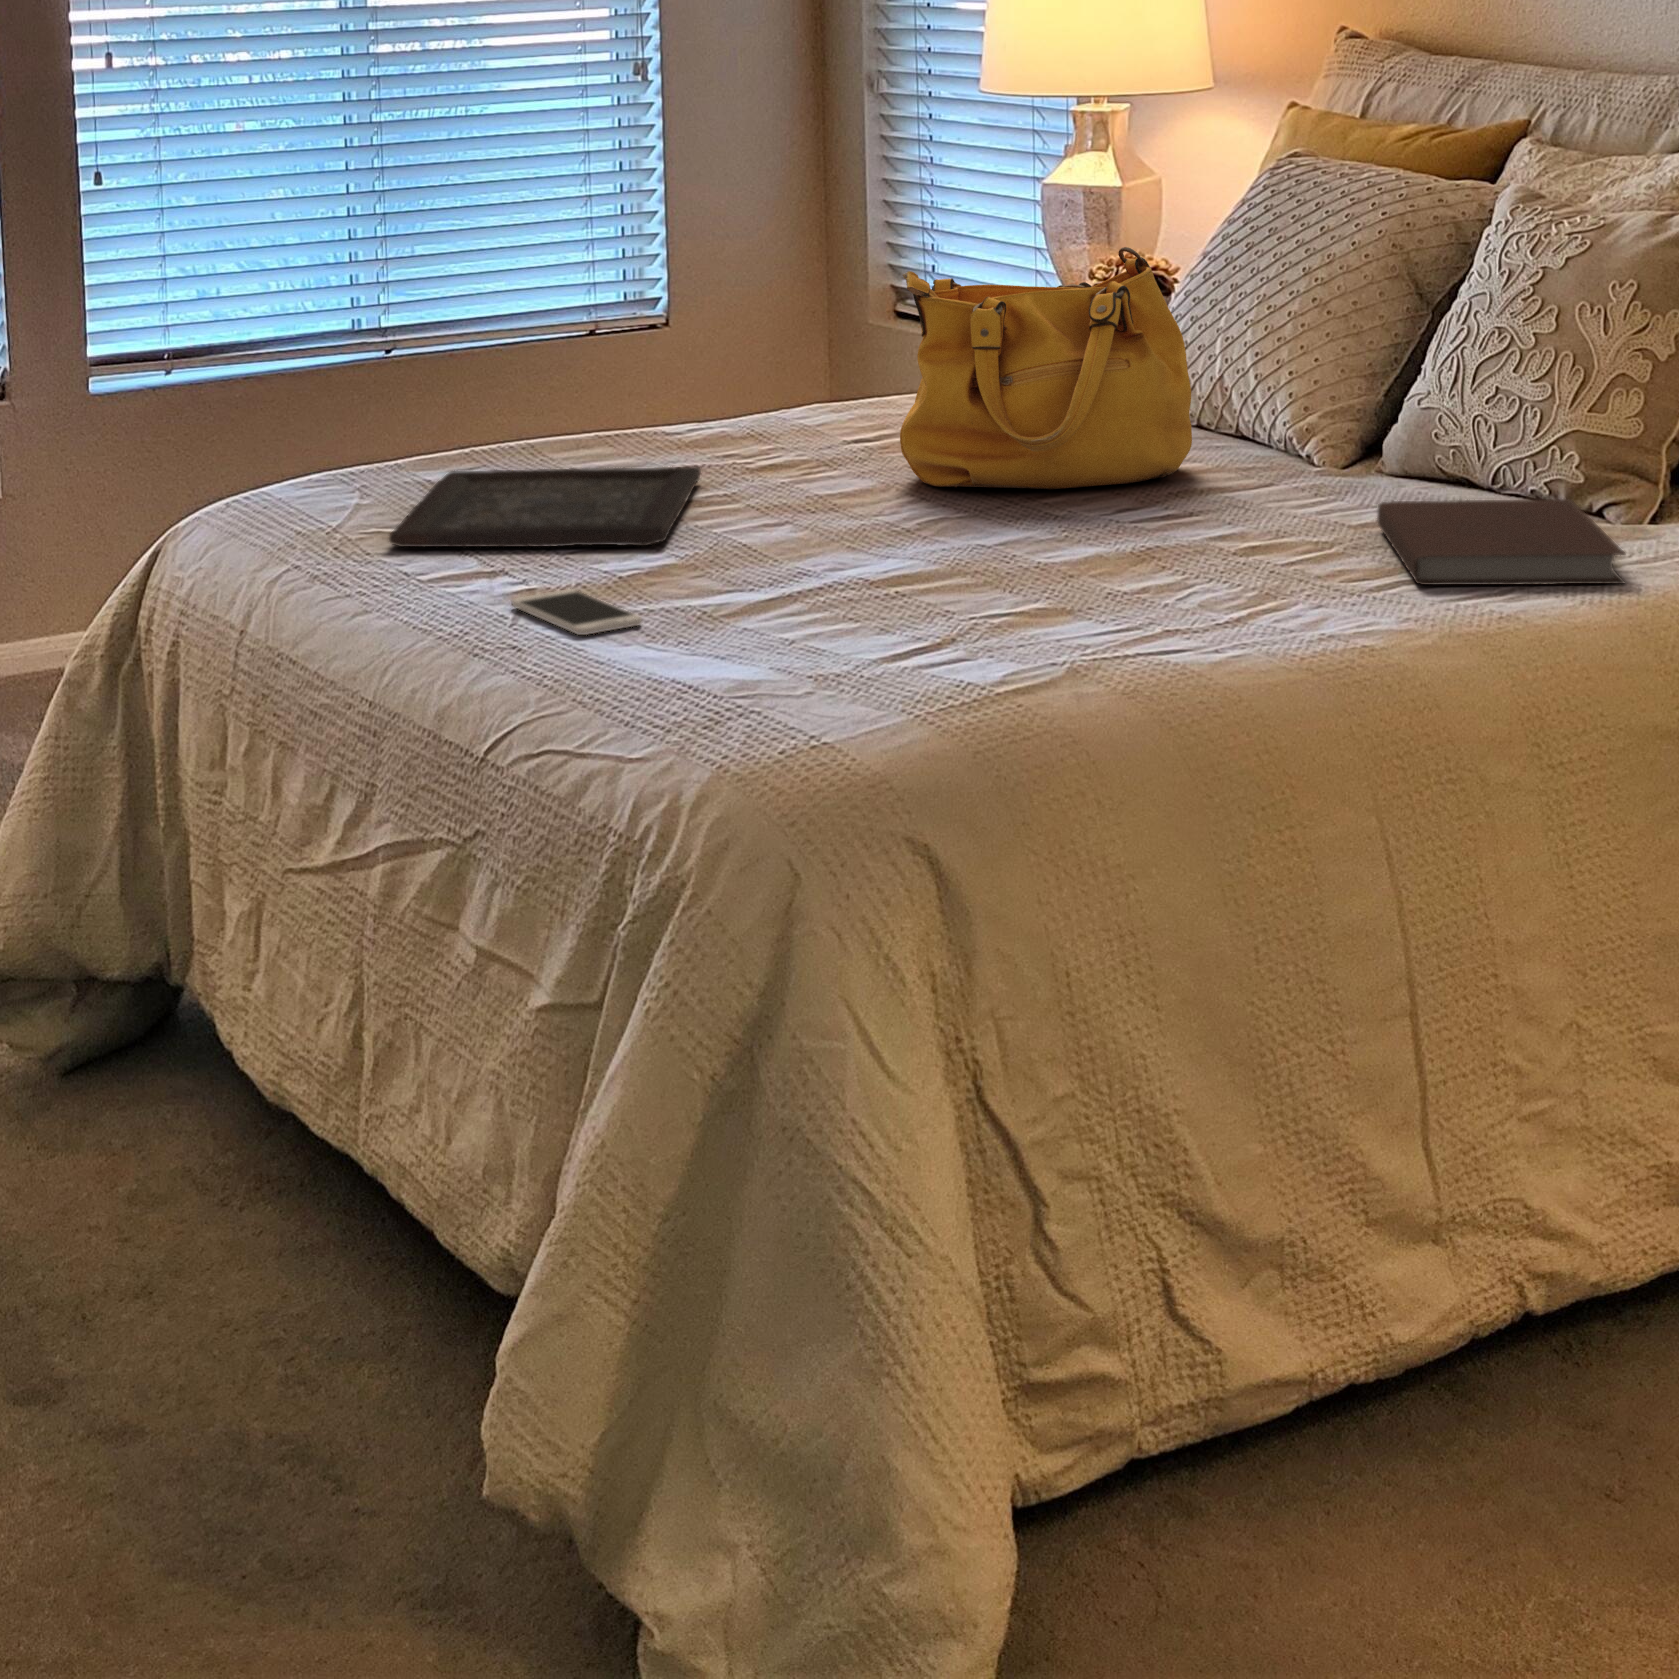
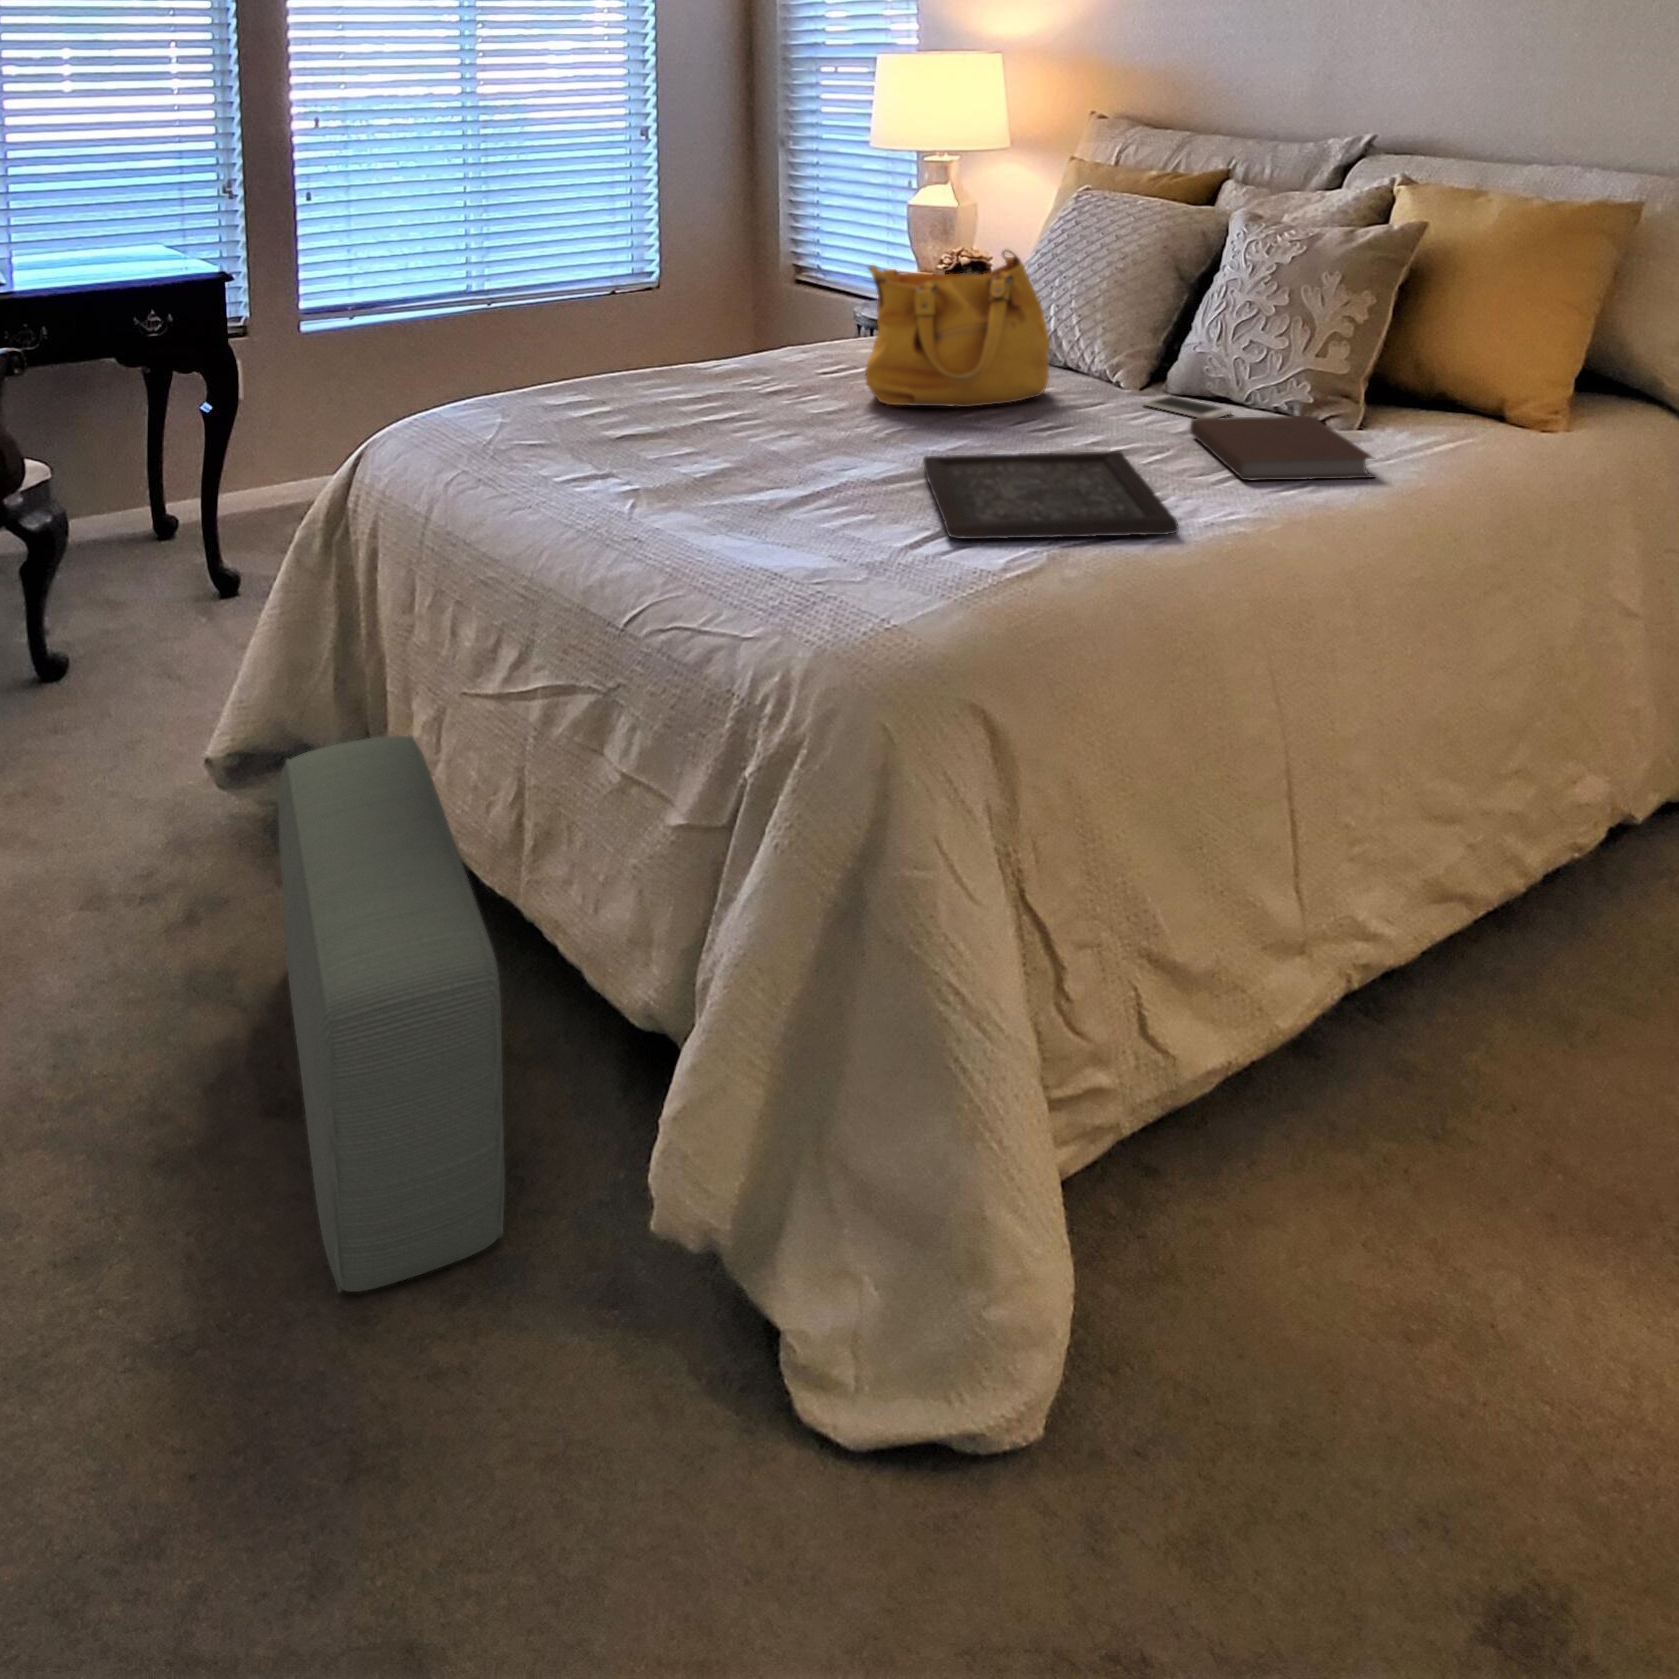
tray: present [389,467,701,547] -> present [923,451,1179,539]
smartphone: present [512,589,642,635] -> present [1142,395,1232,418]
pouf: none [34,926,312,1563] -> present [278,735,505,1292]

